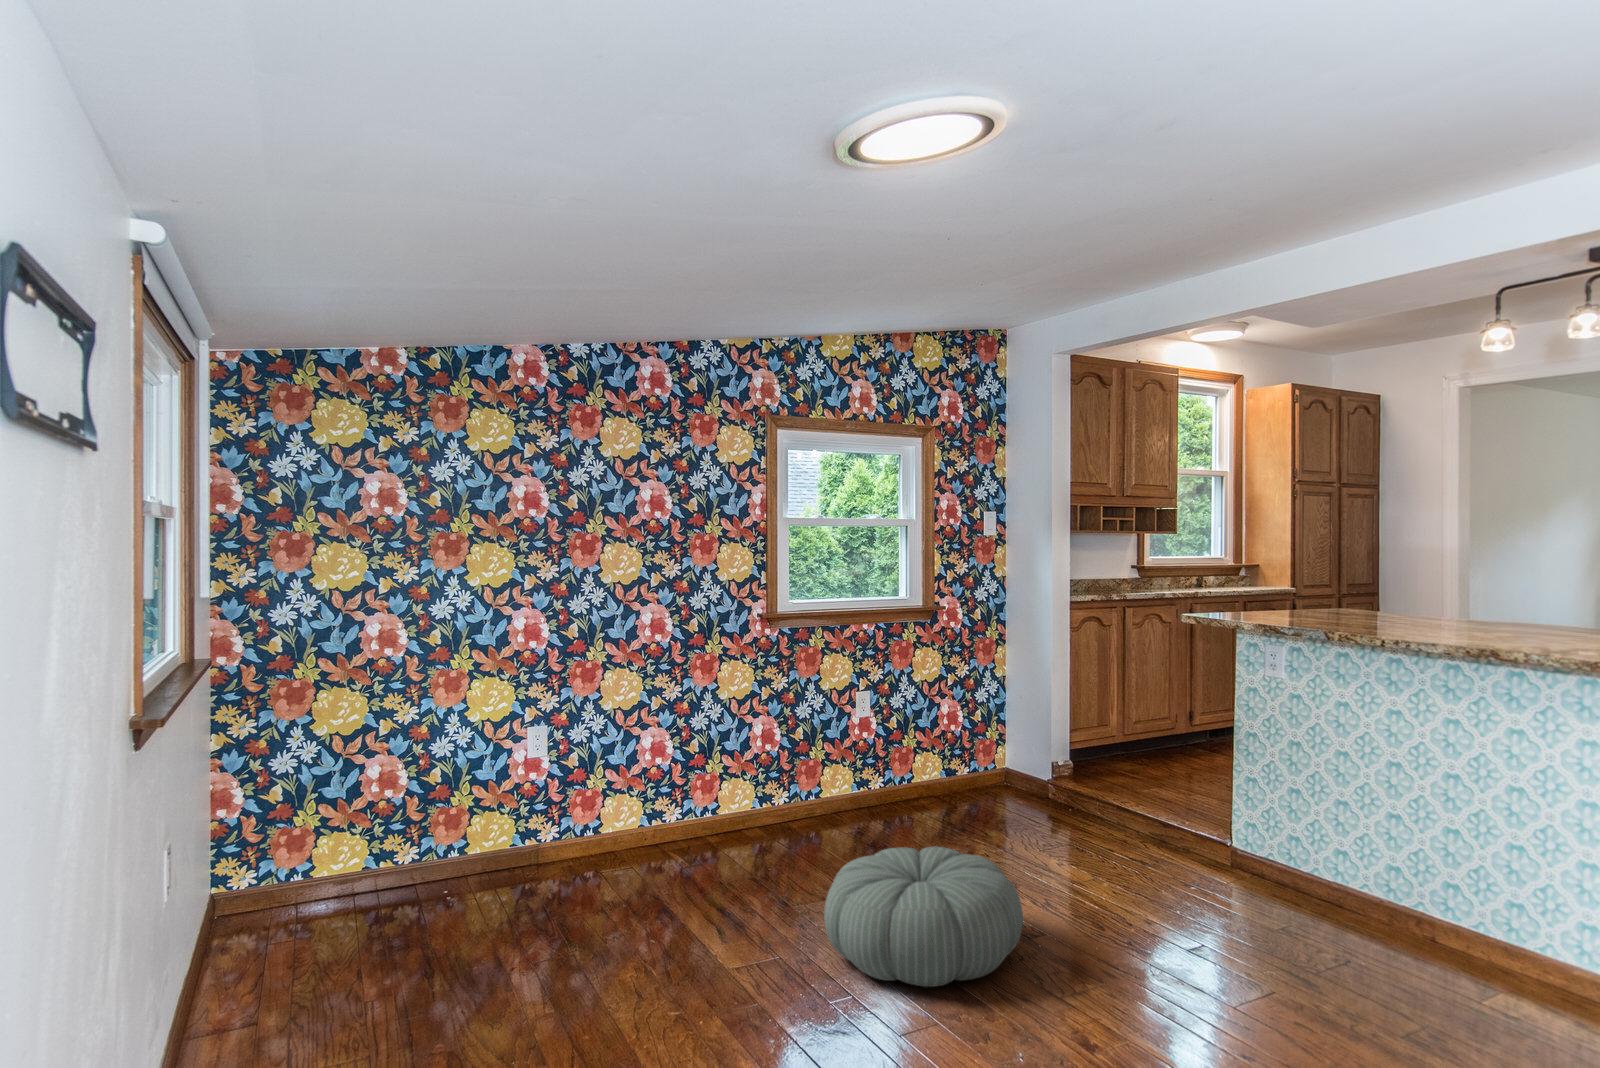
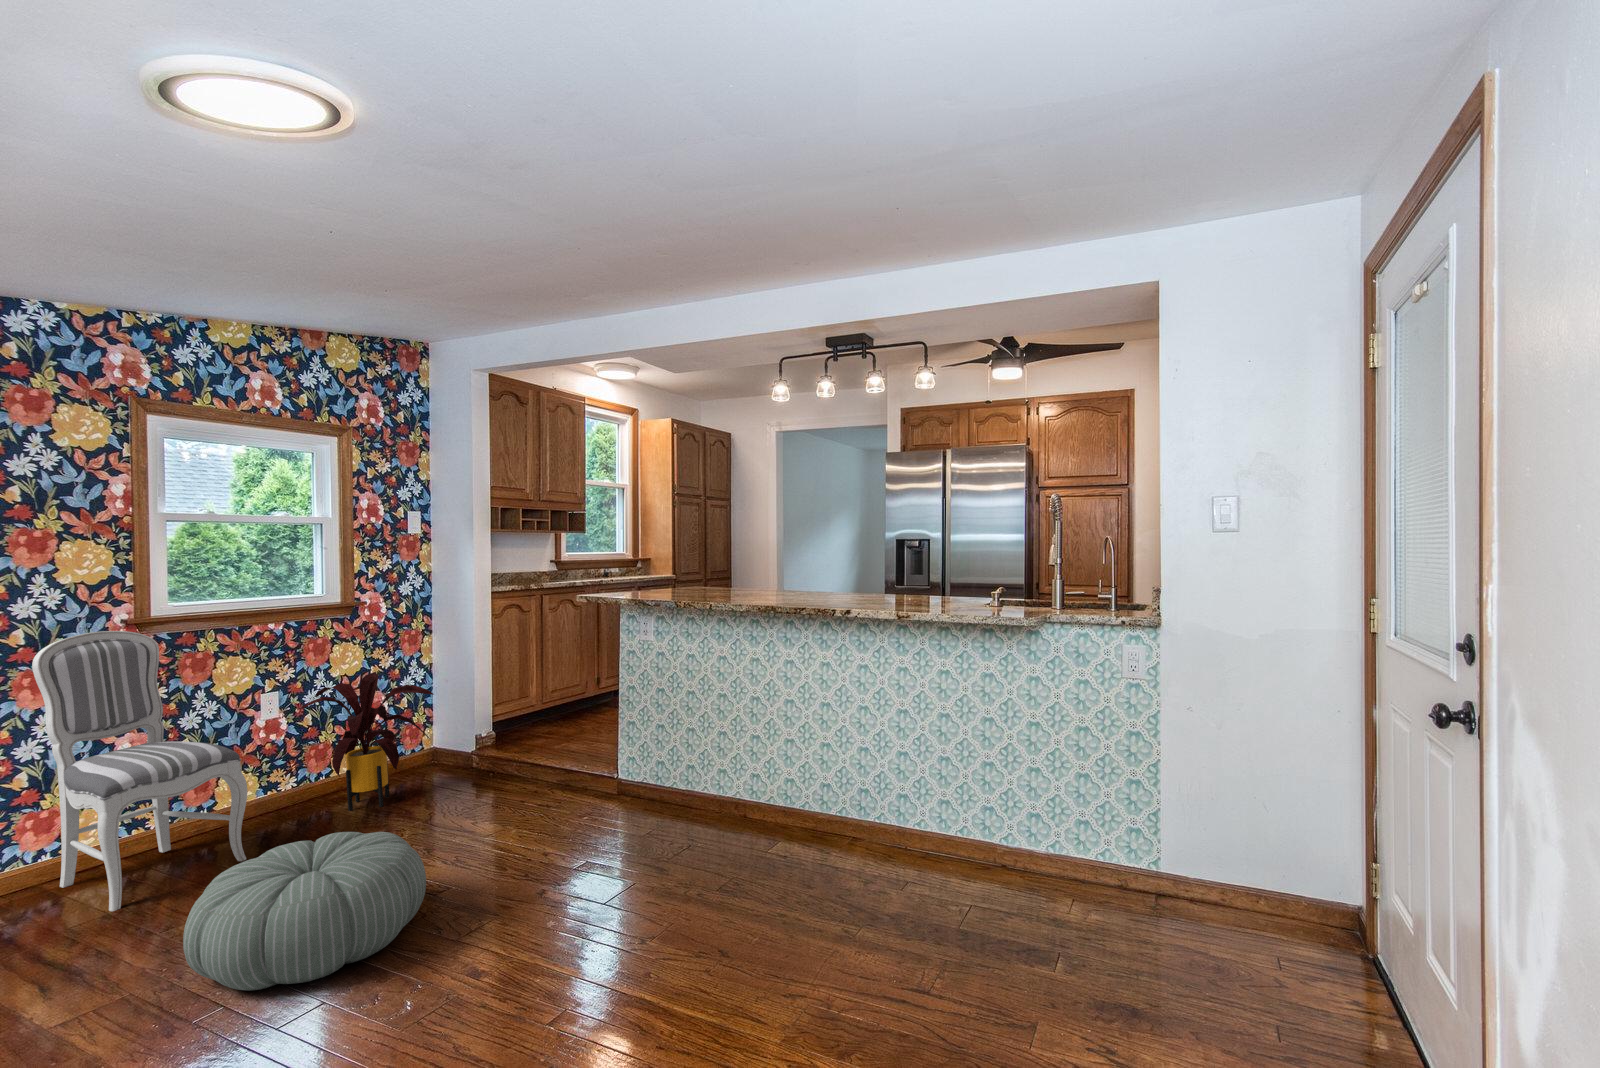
dining chair: none [705,624,853,873] -> present [32,631,247,911]
house plant: none [888,681,1014,823] -> present [298,672,434,811]

